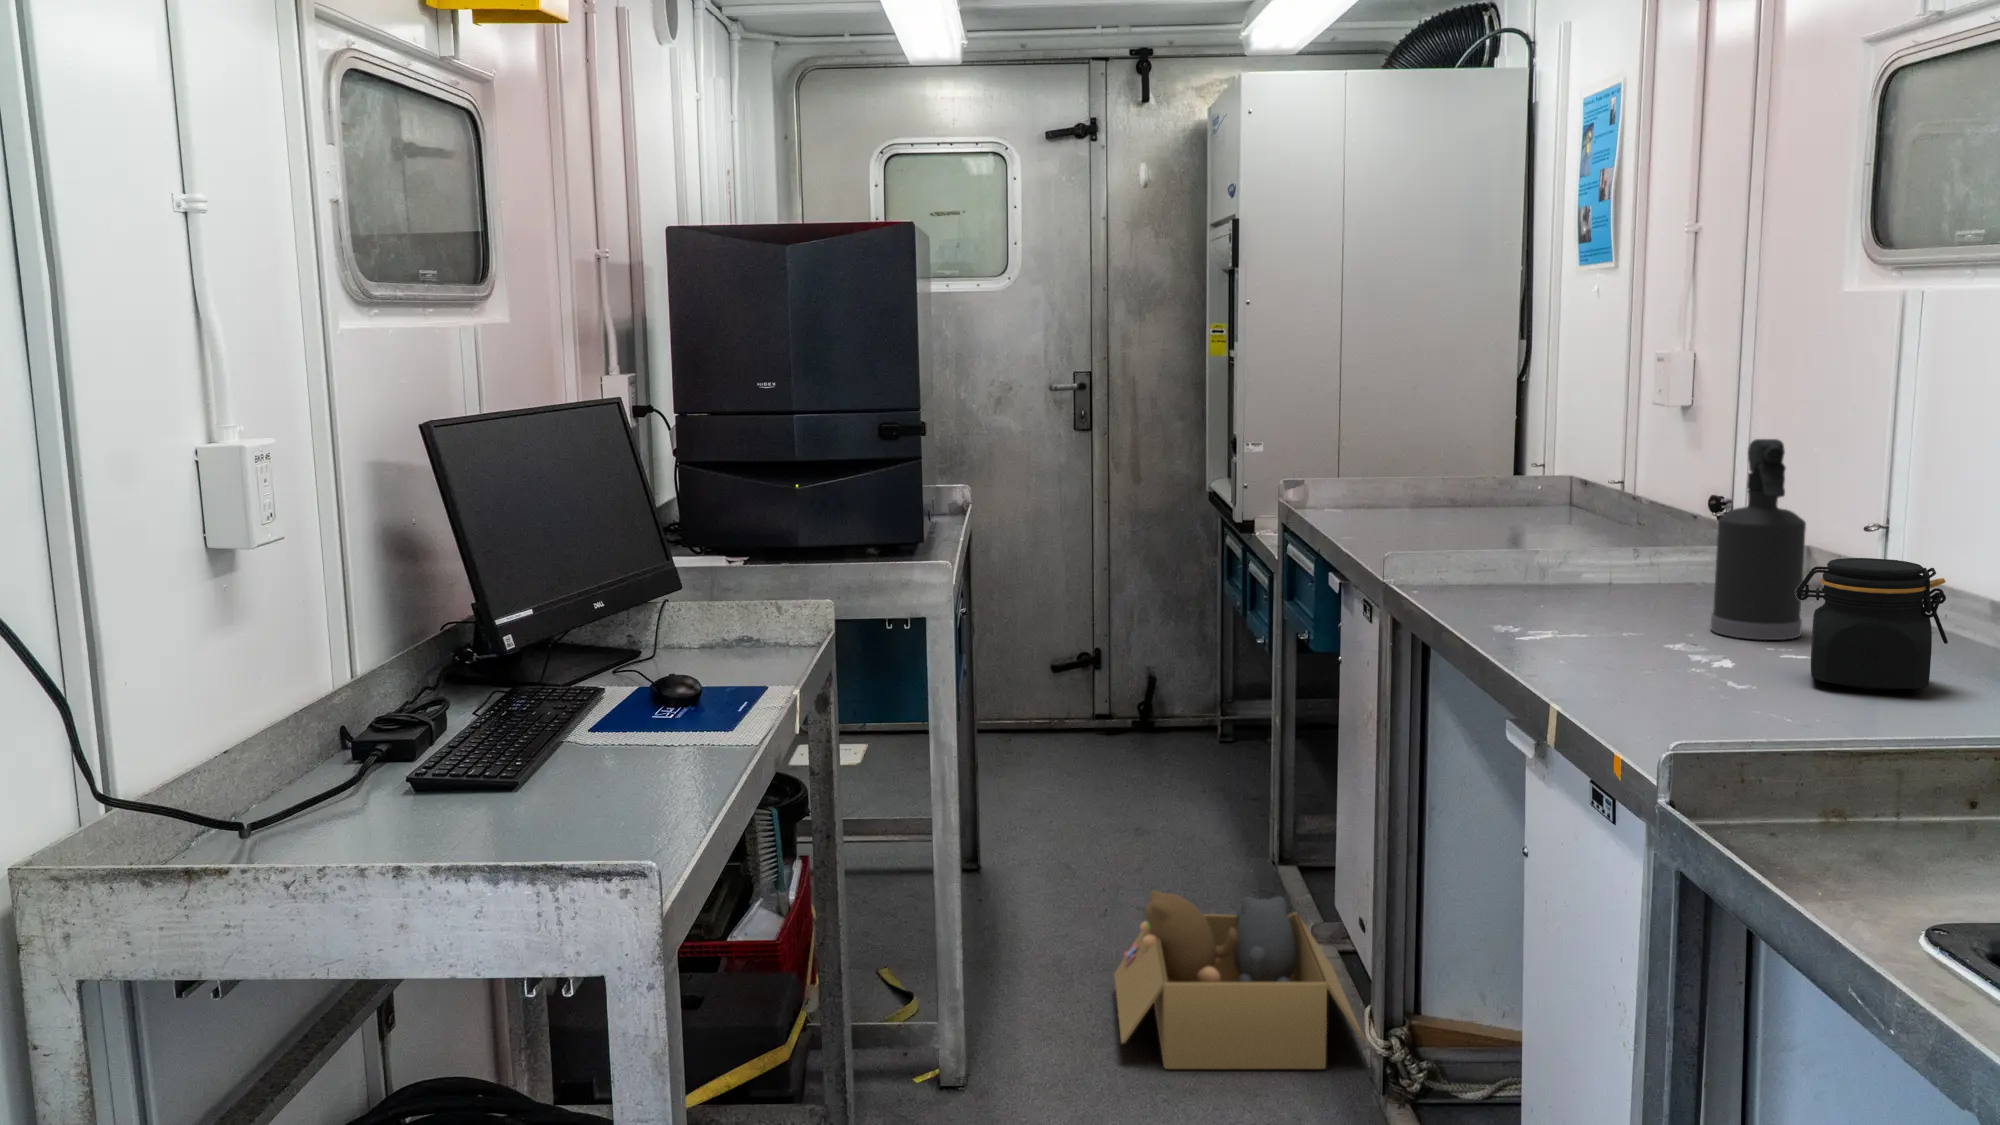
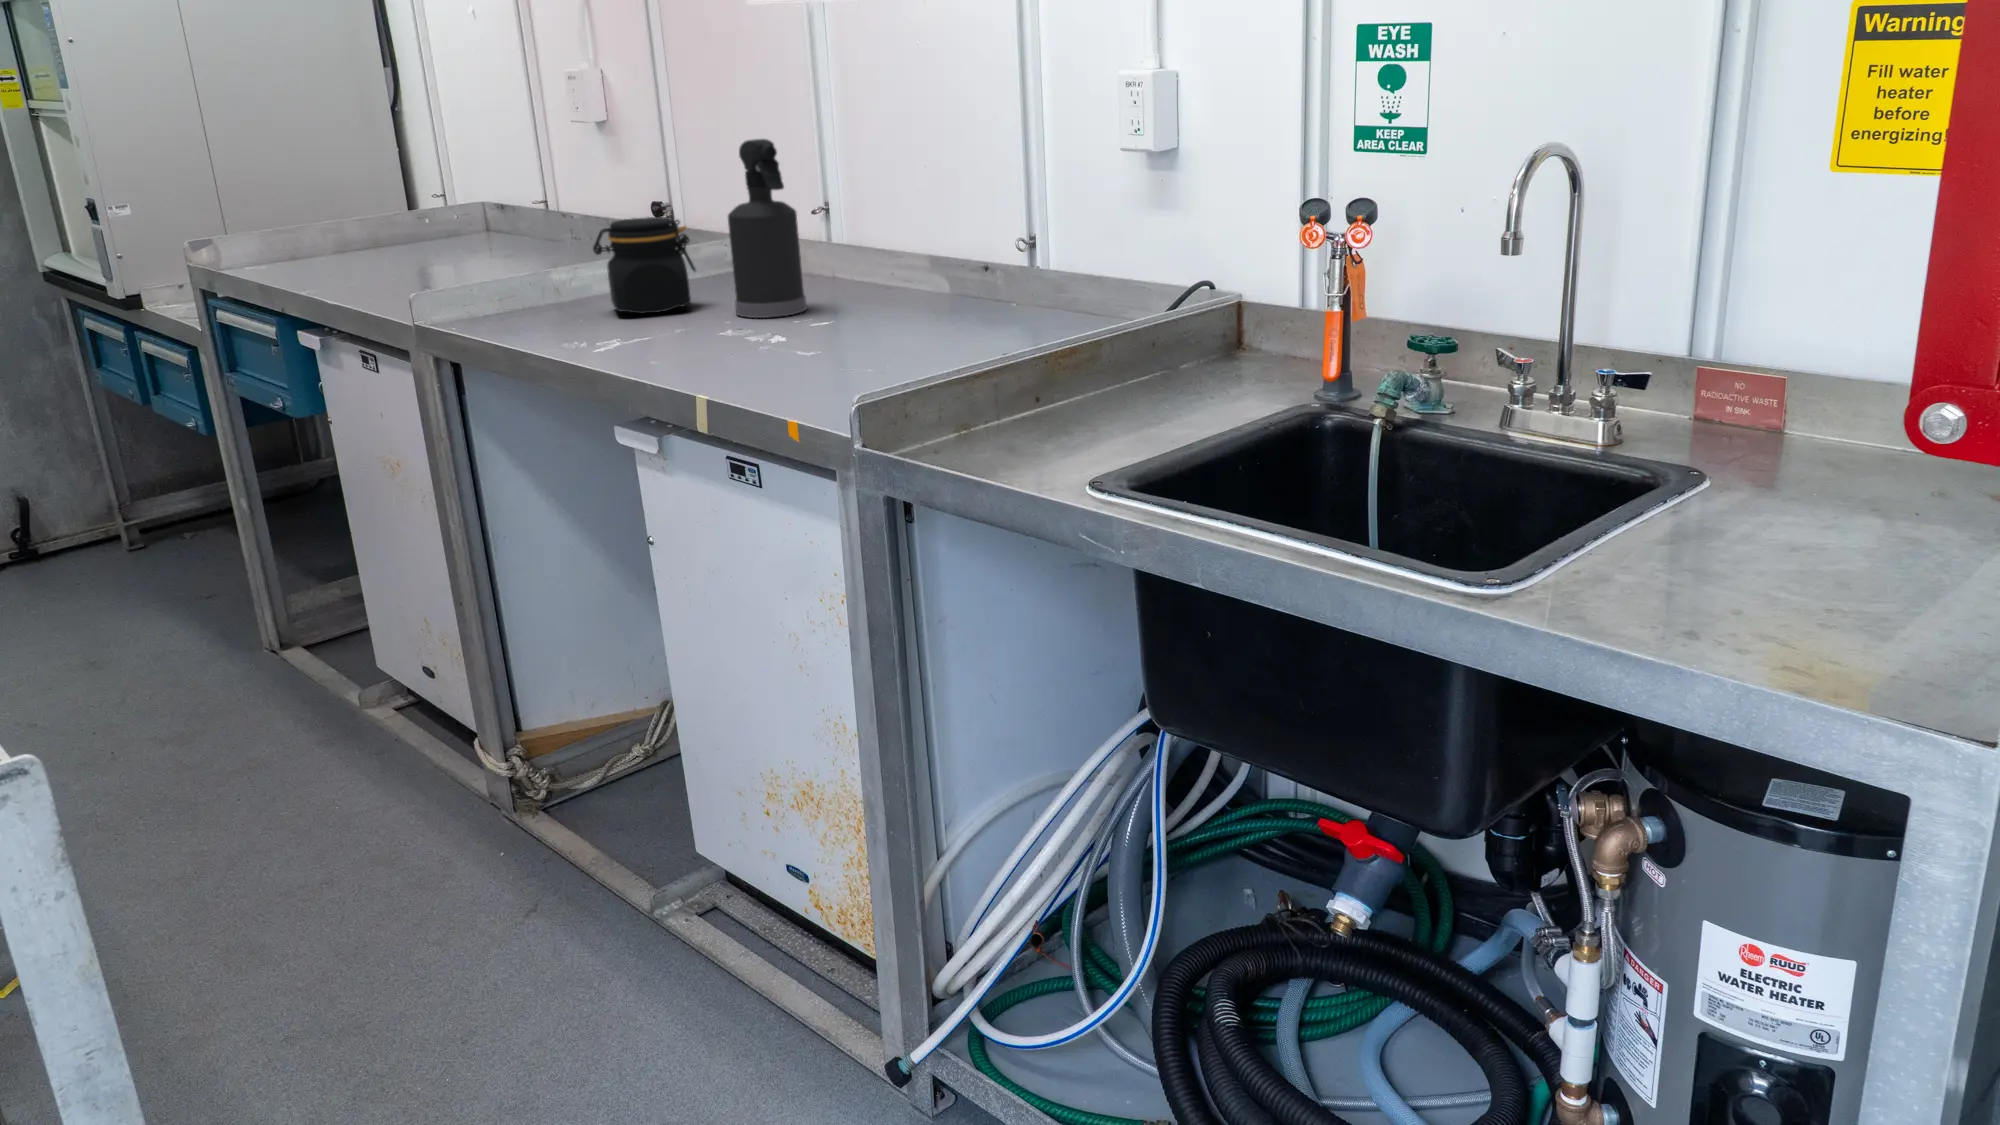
jar: present [1796,558,1948,690] -> present [593,217,696,314]
cardboard box: present [1114,890,1364,1069] -> none [170,671,477,875]

